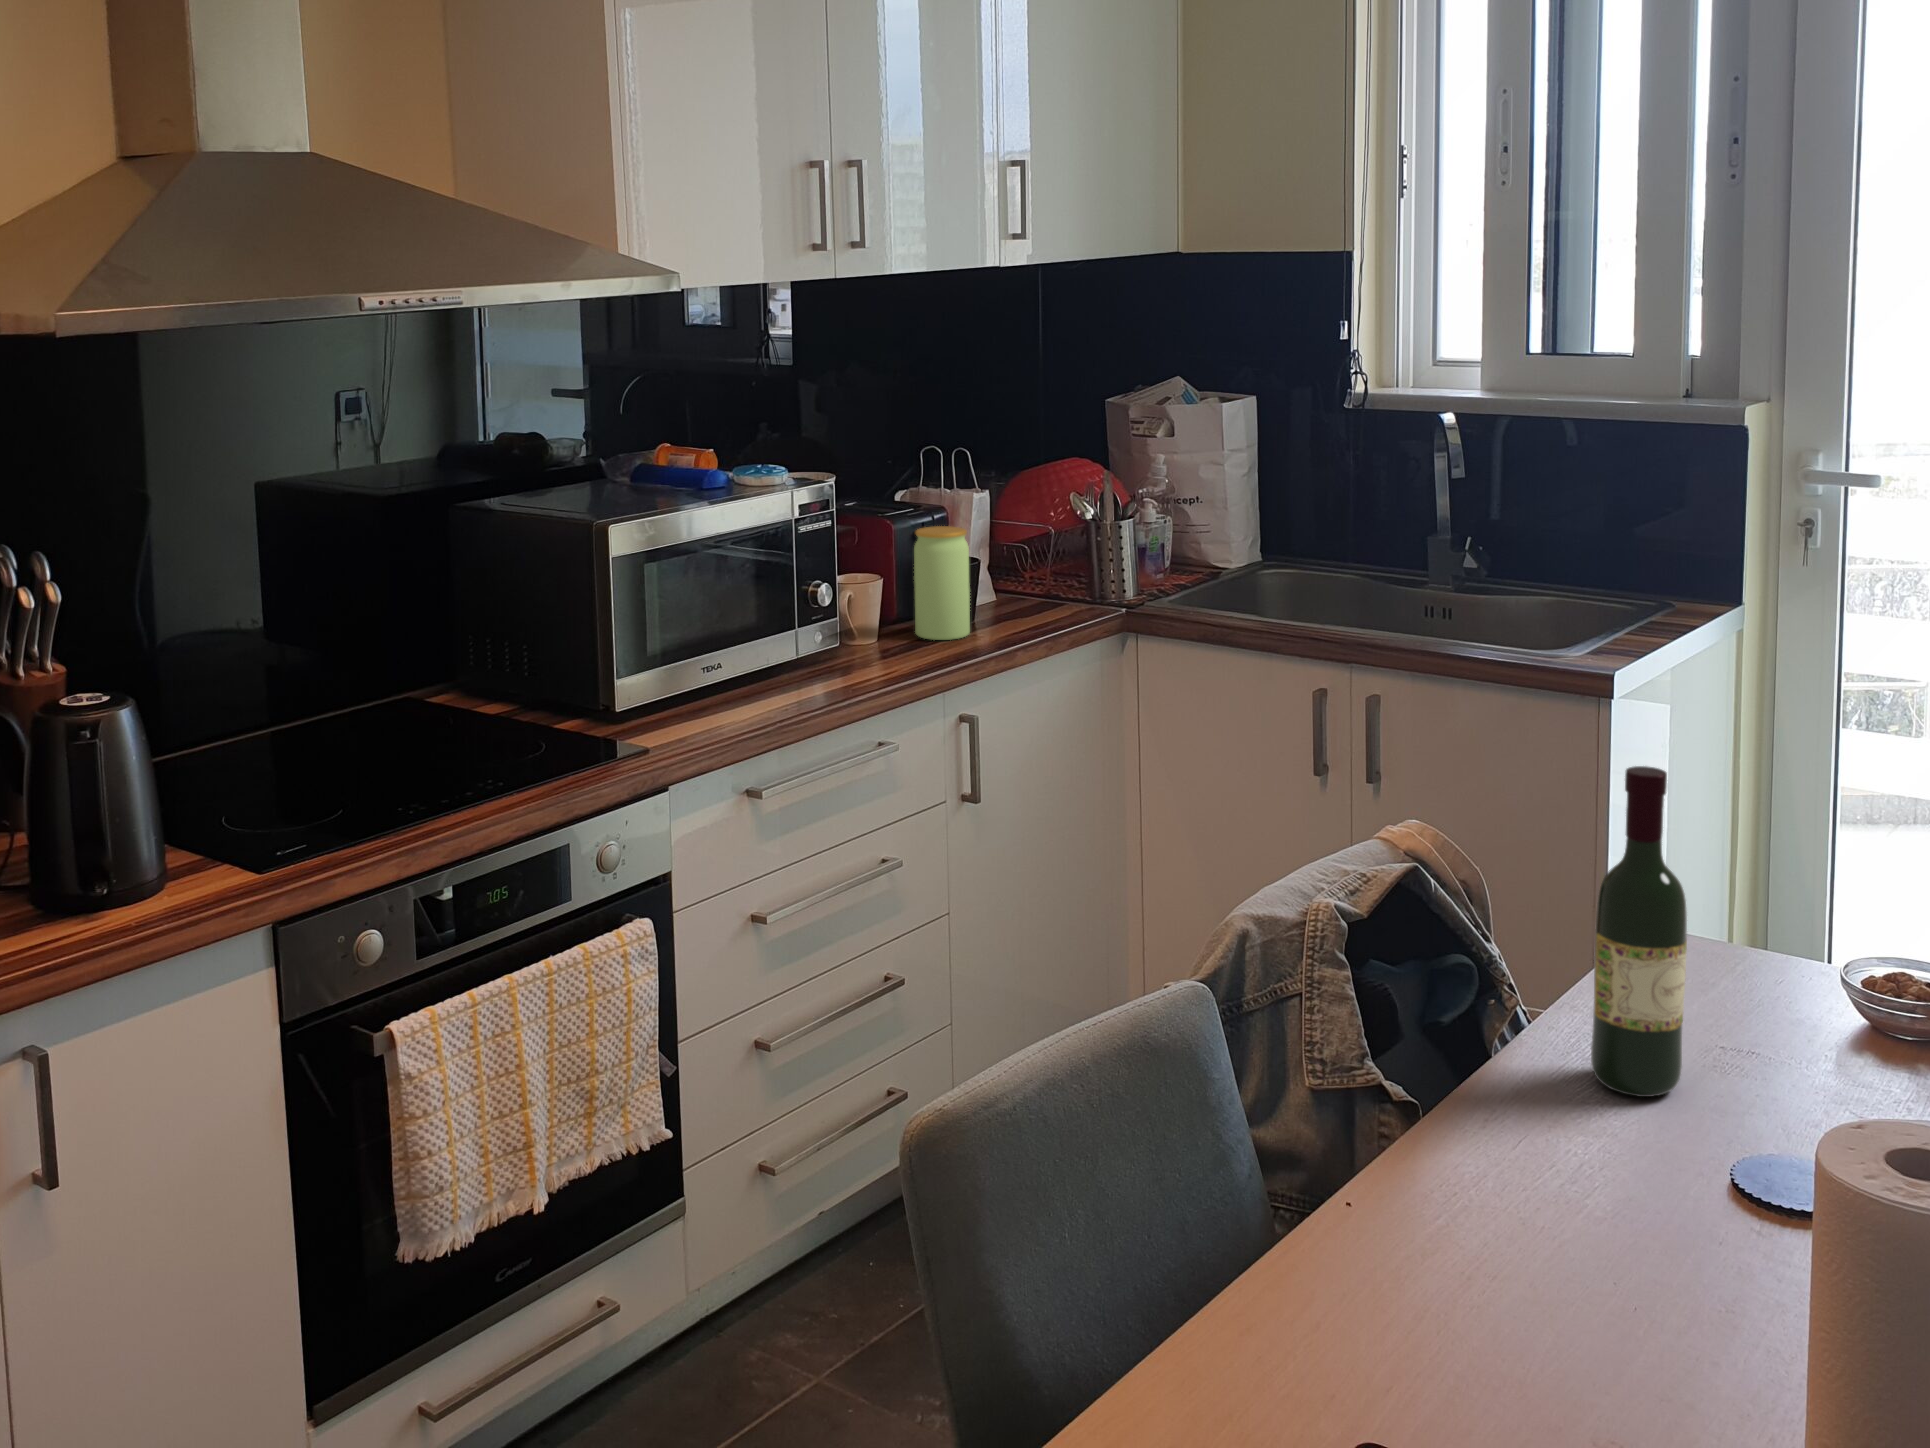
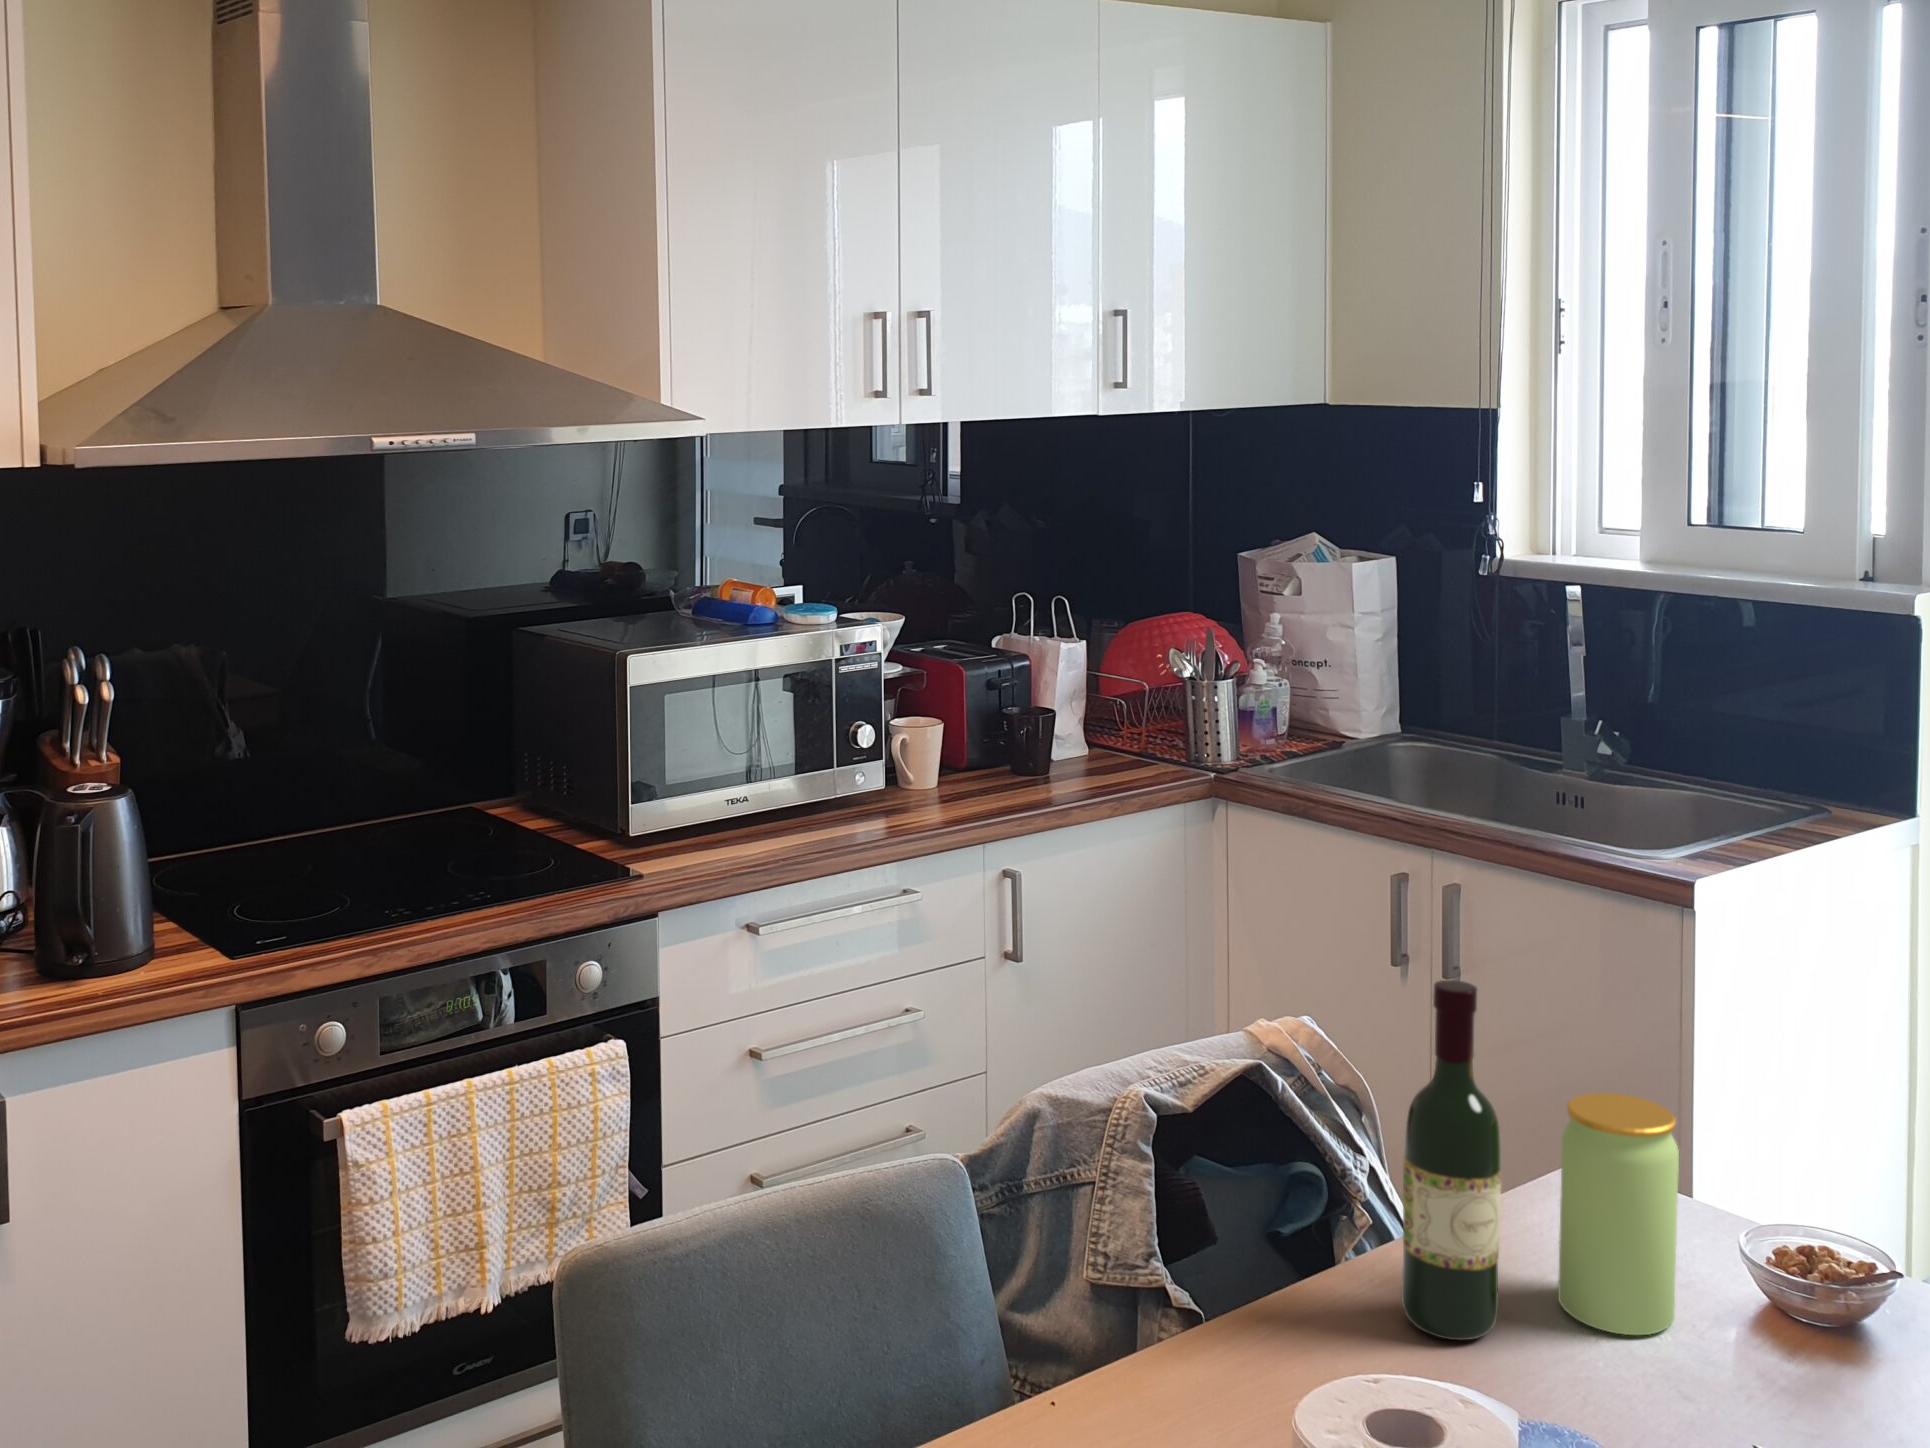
jar: present [914,526,970,640] -> present [1558,1093,1679,1335]

